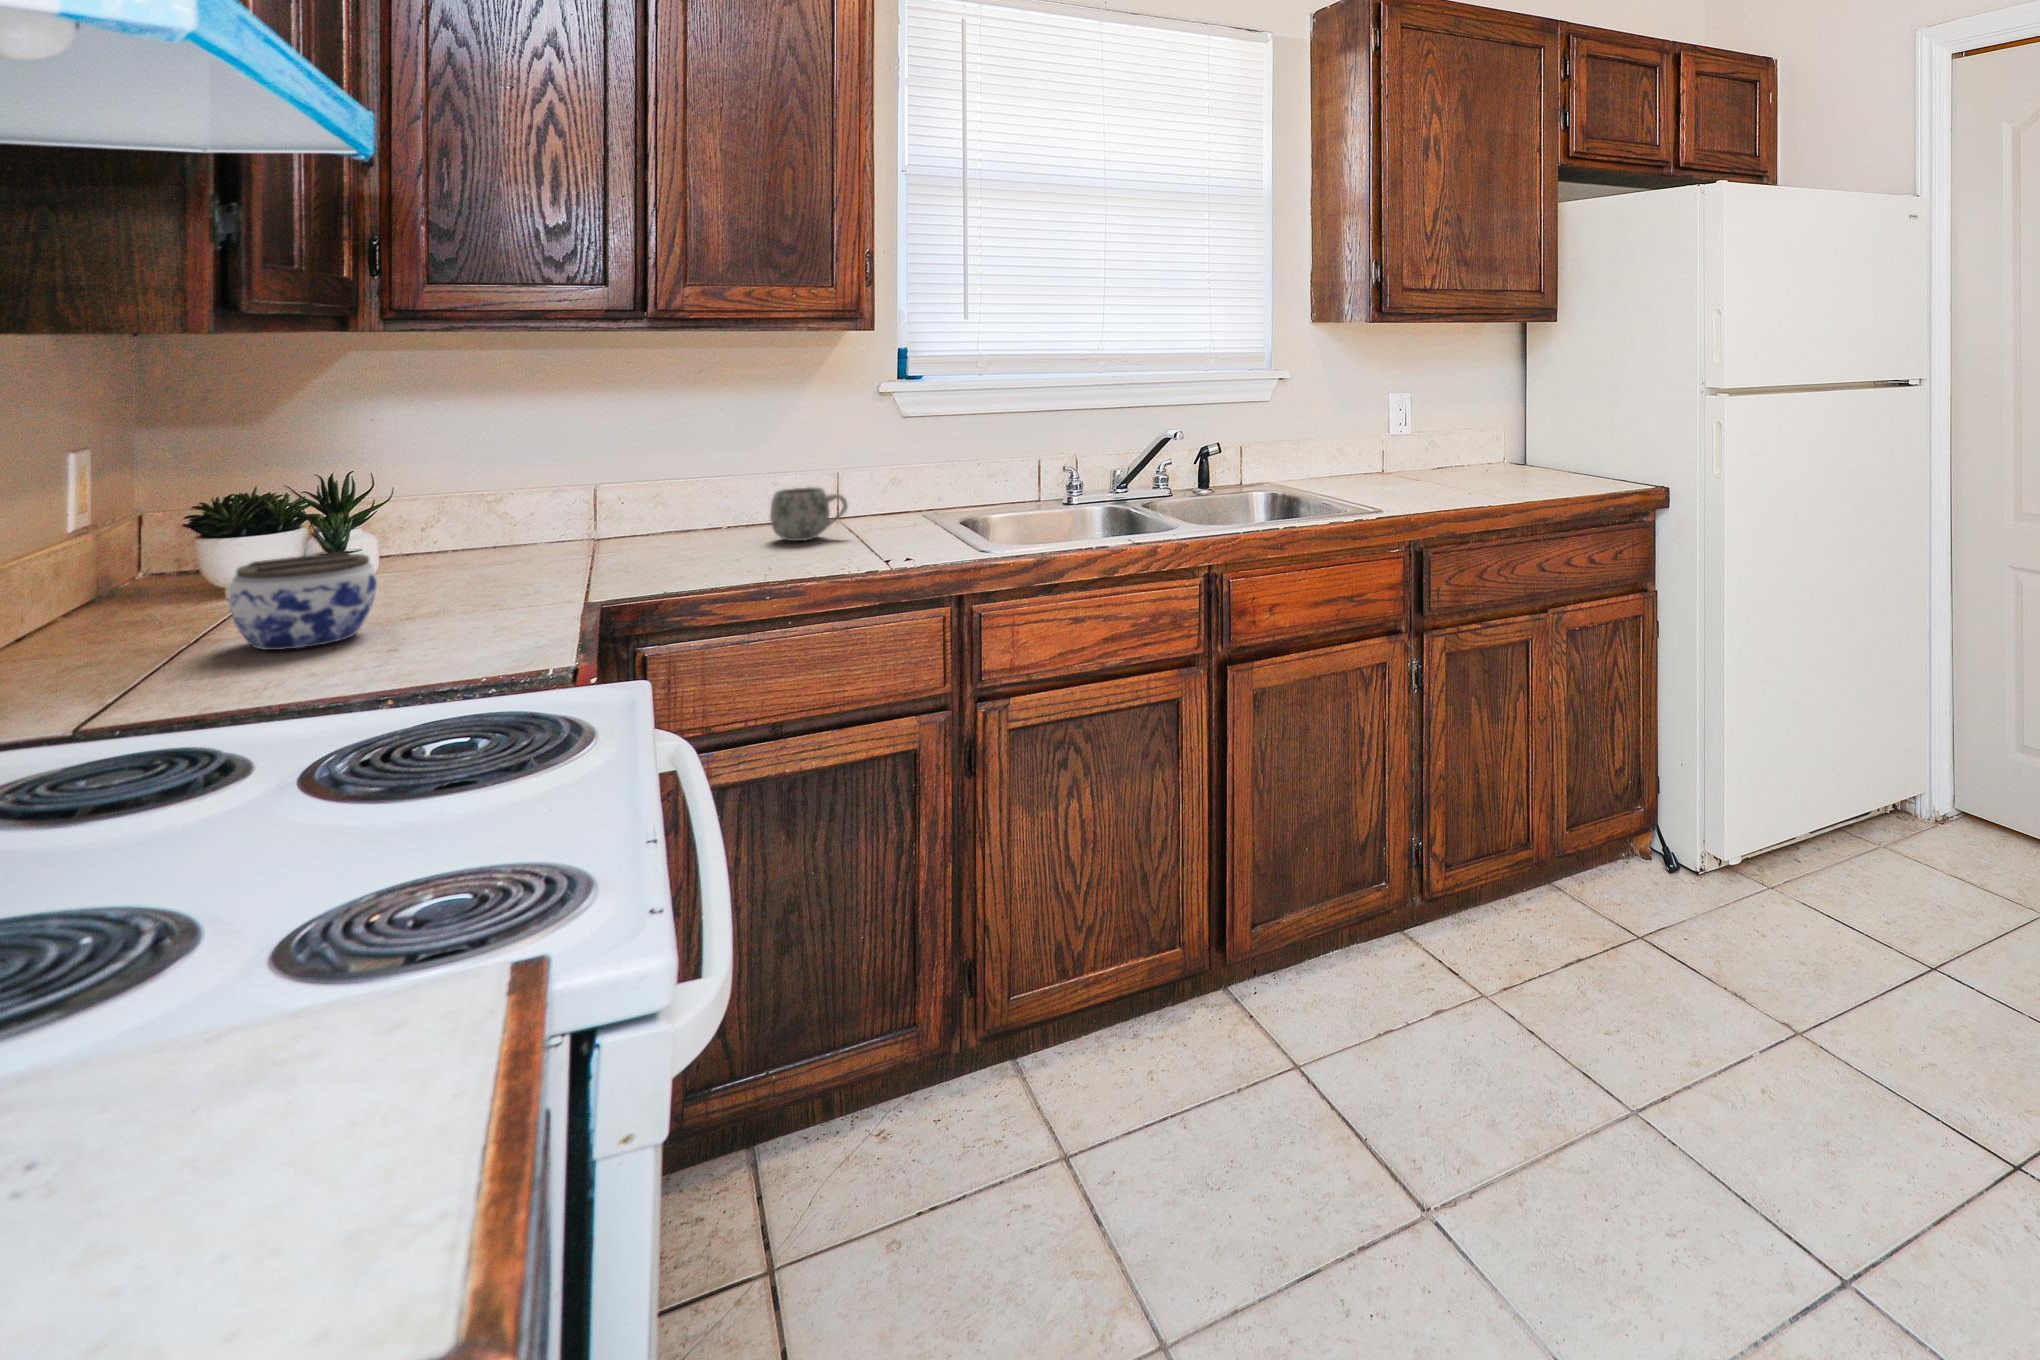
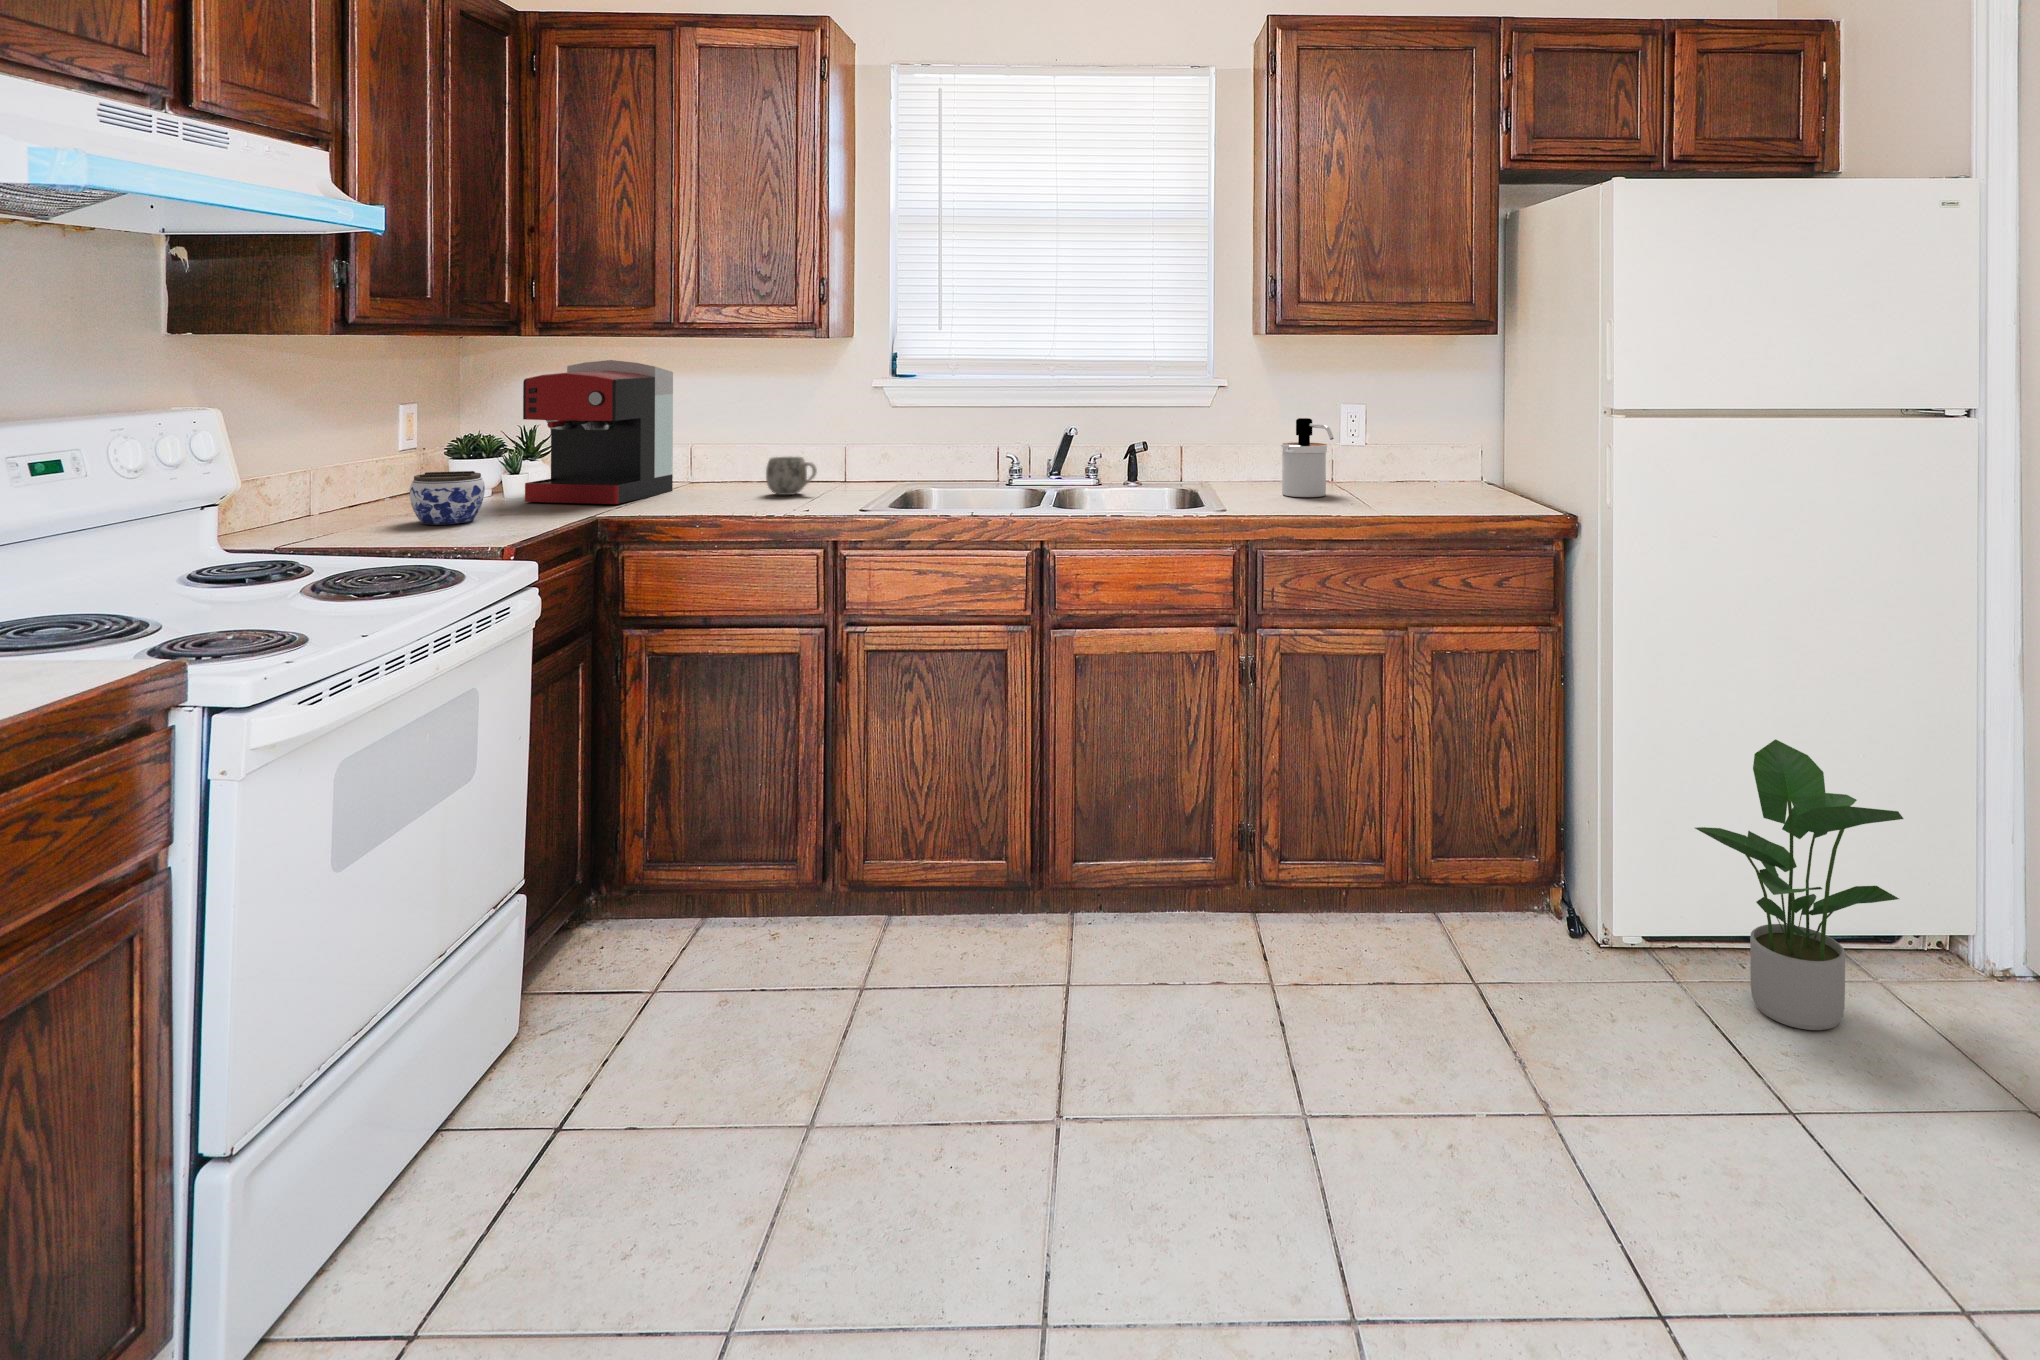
coffee maker: none [377,363,603,591] -> present [523,360,673,504]
soap dispenser: none [1363,409,1432,491] -> present [1281,418,1334,497]
potted plant: none [1820,667,1980,906] -> present [1695,739,1903,1030]

